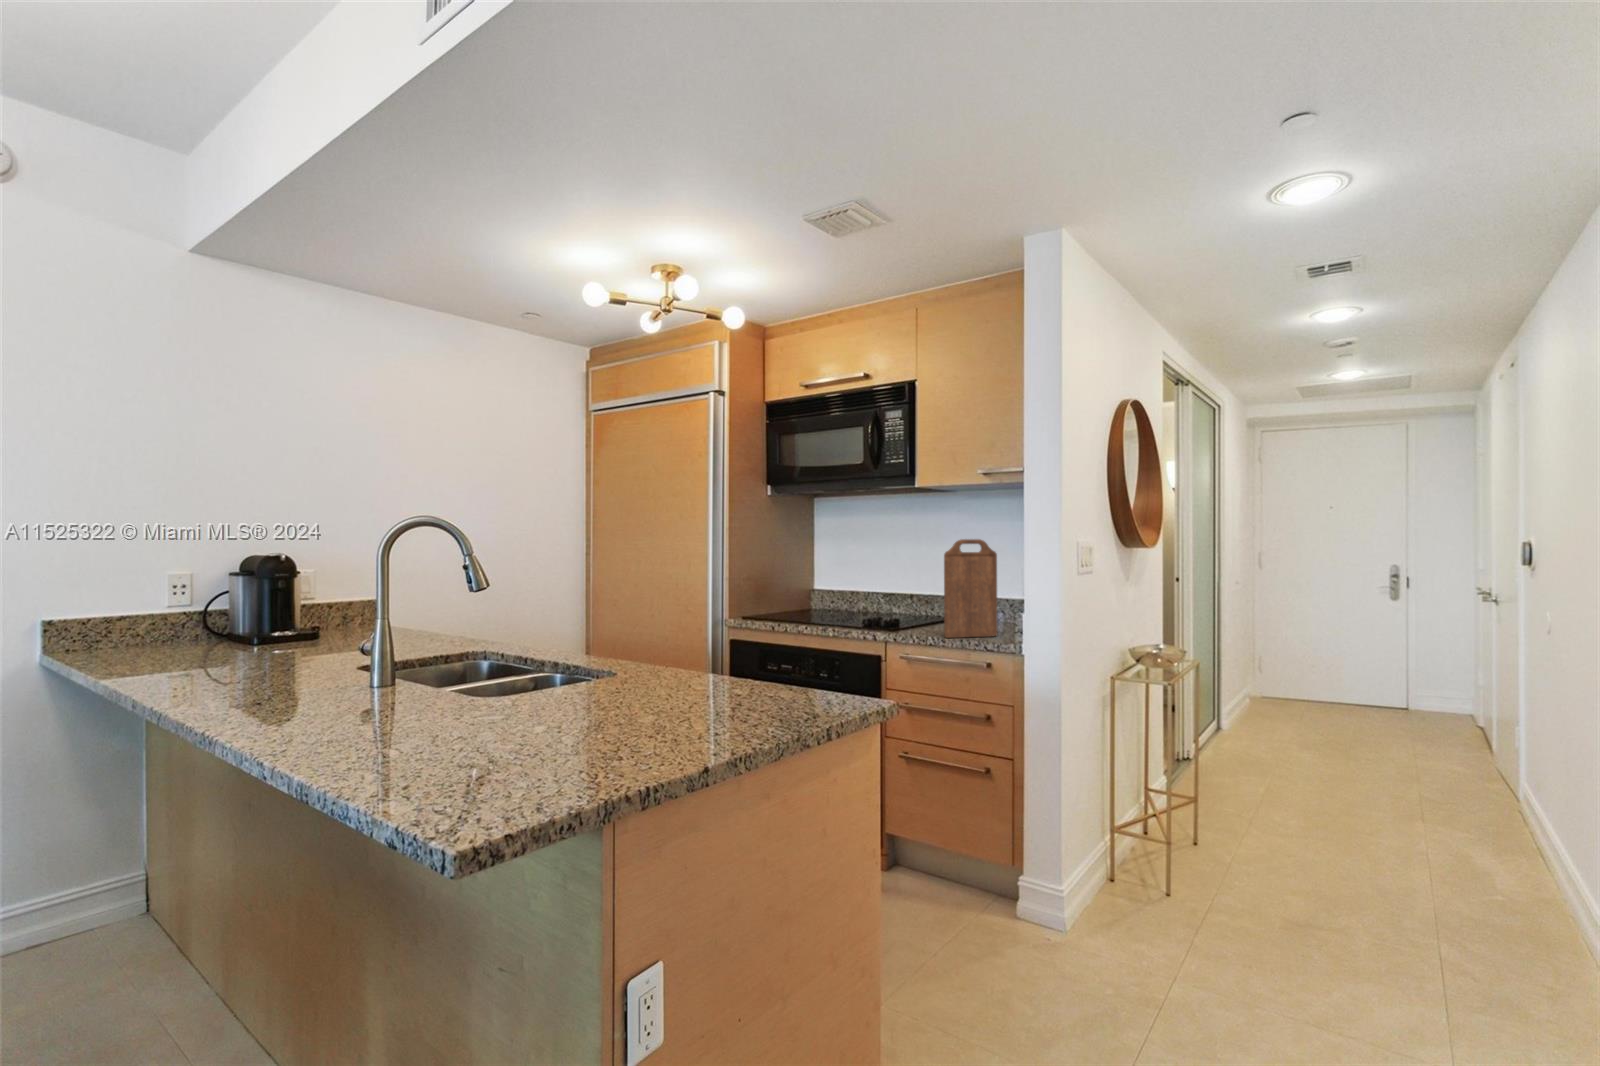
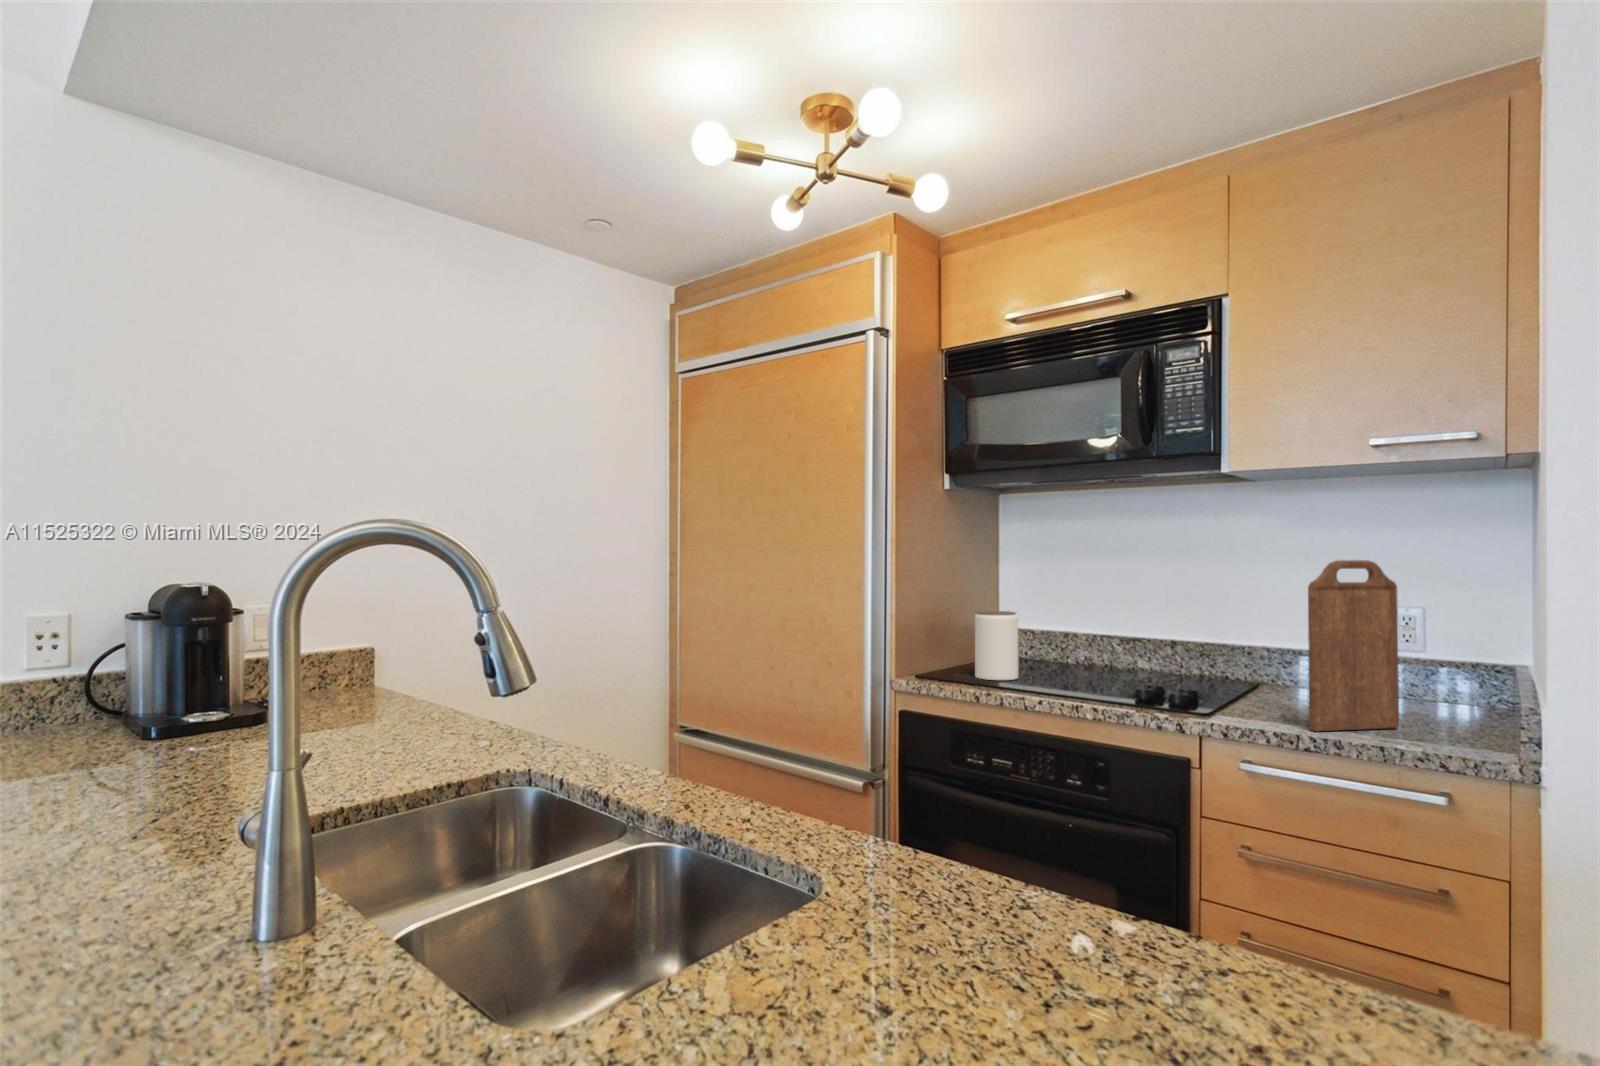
jar: none [779,575,807,618] -> present [975,611,1018,680]

